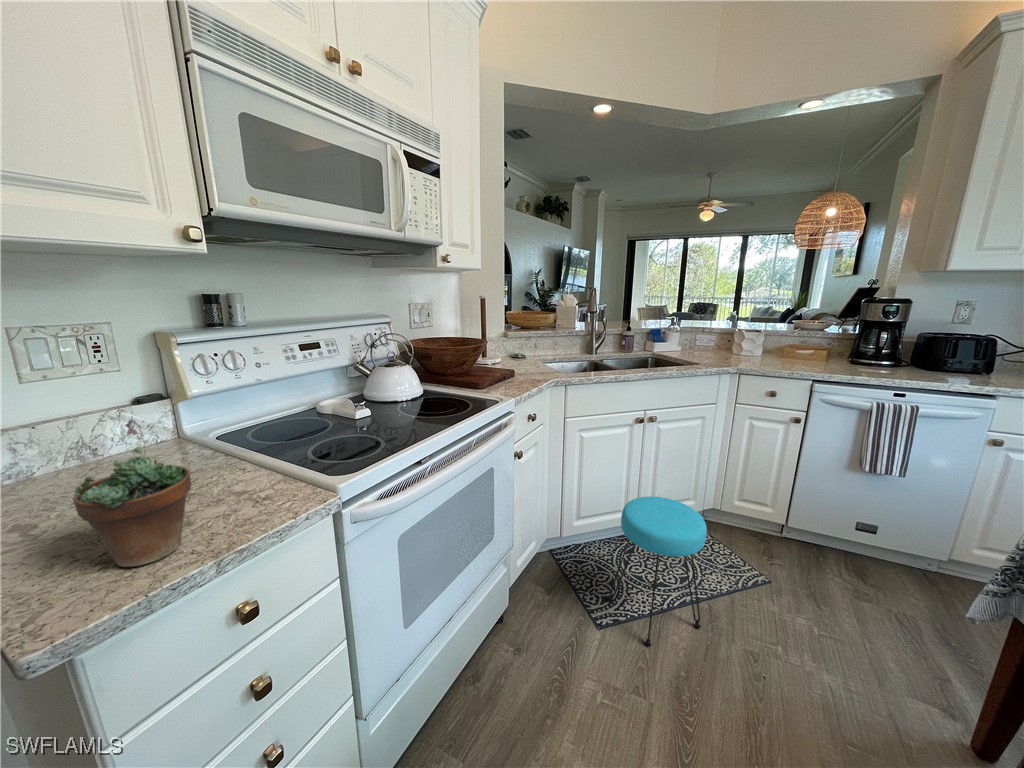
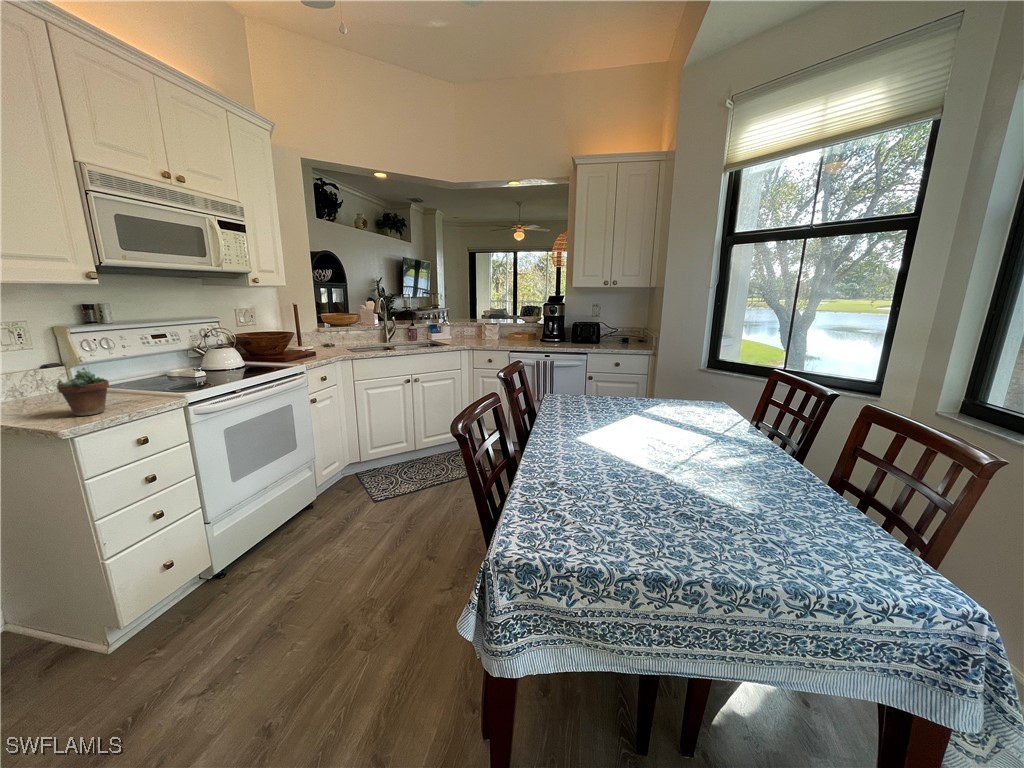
stool: present [608,497,707,646] -> none [385,422,436,501]

